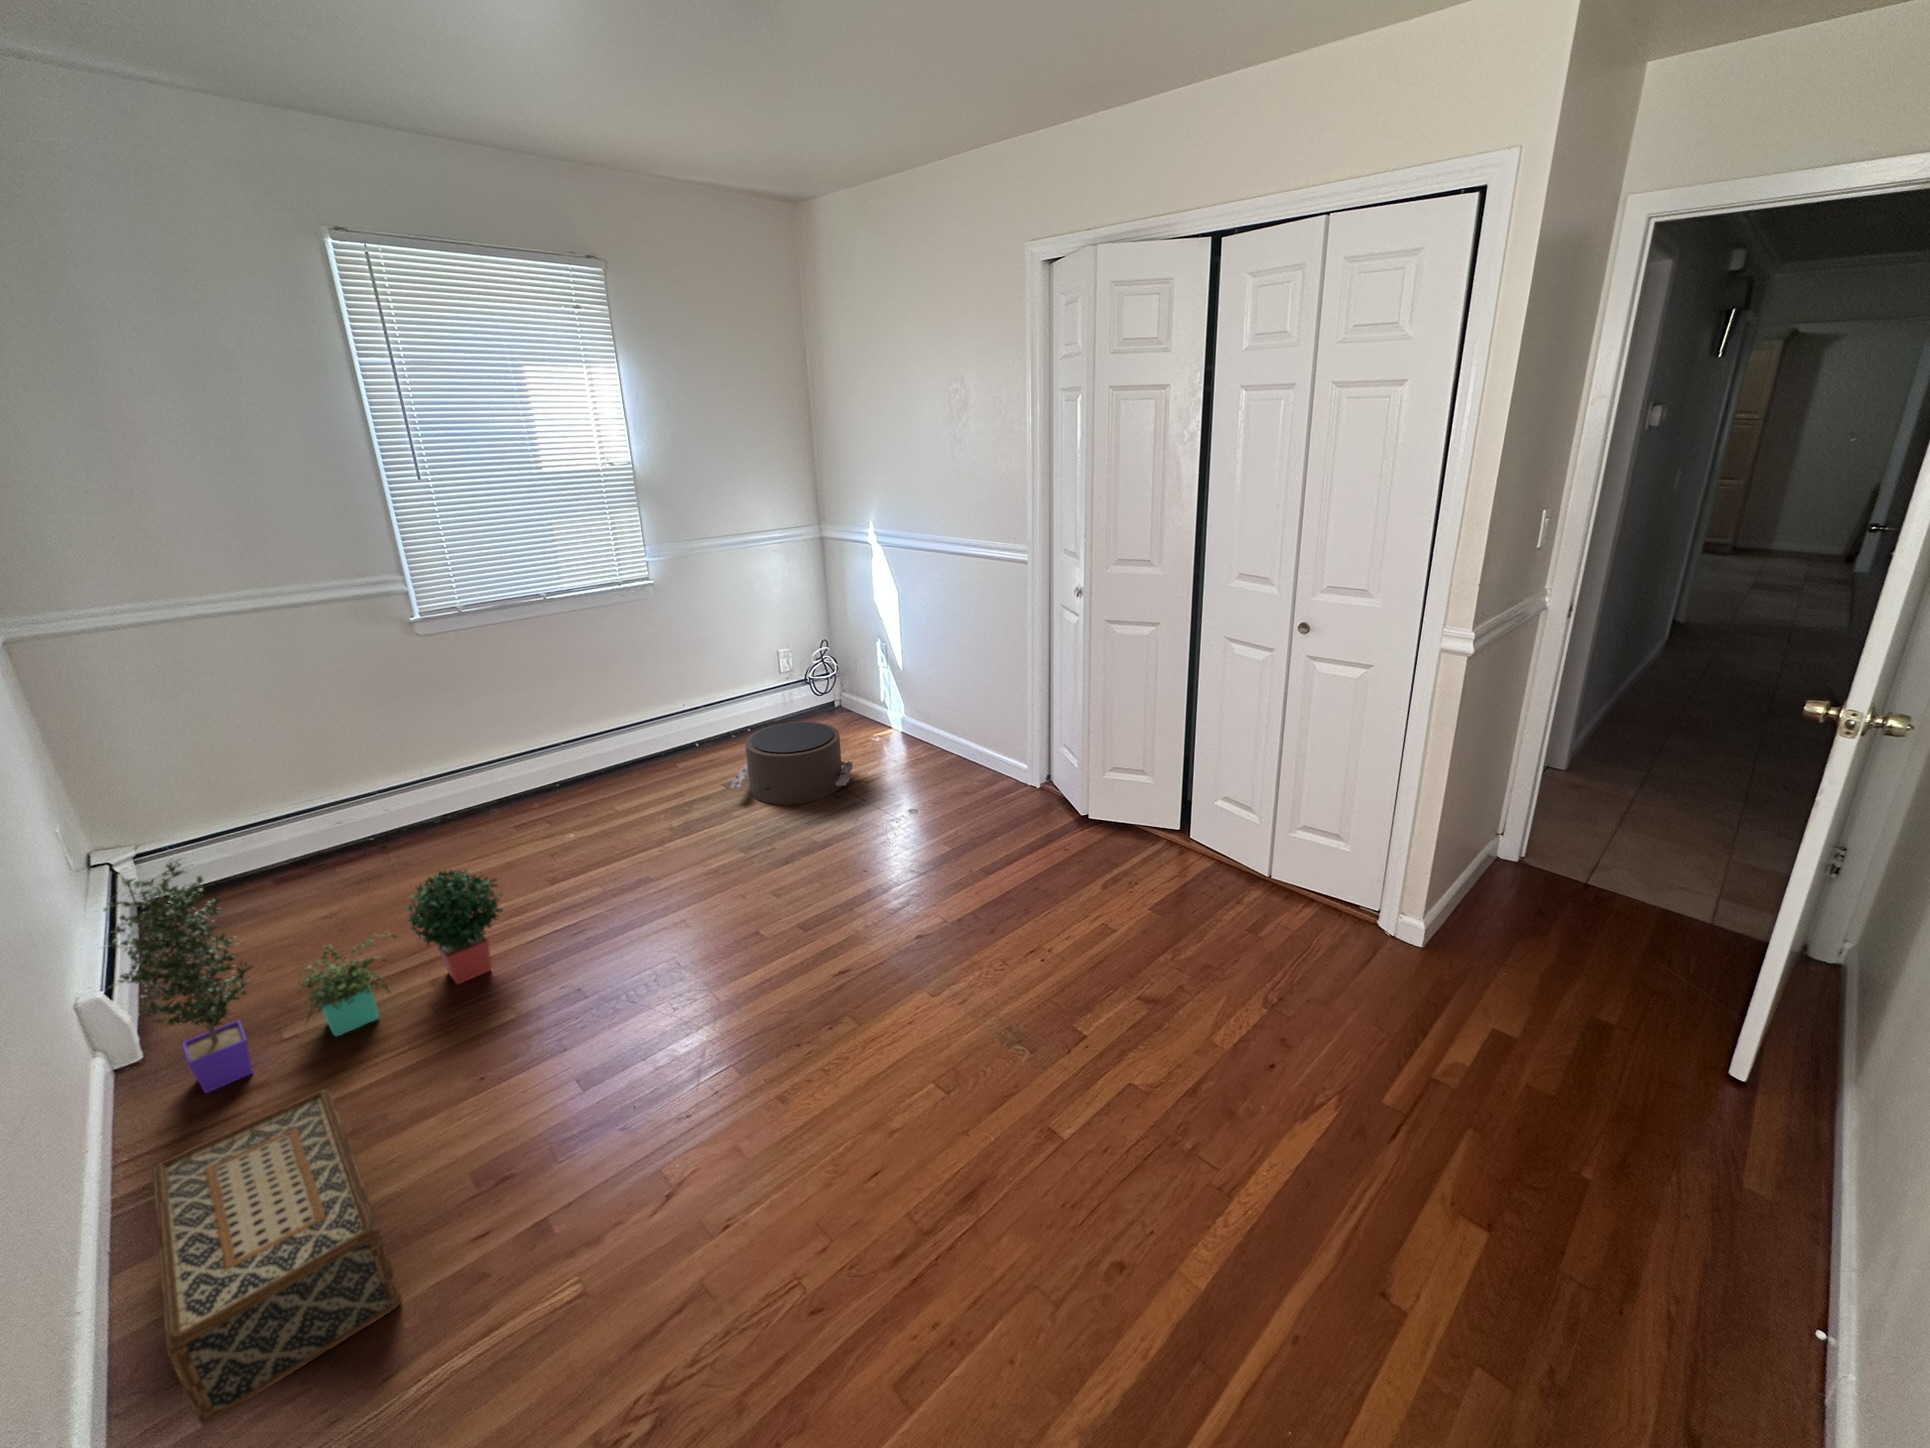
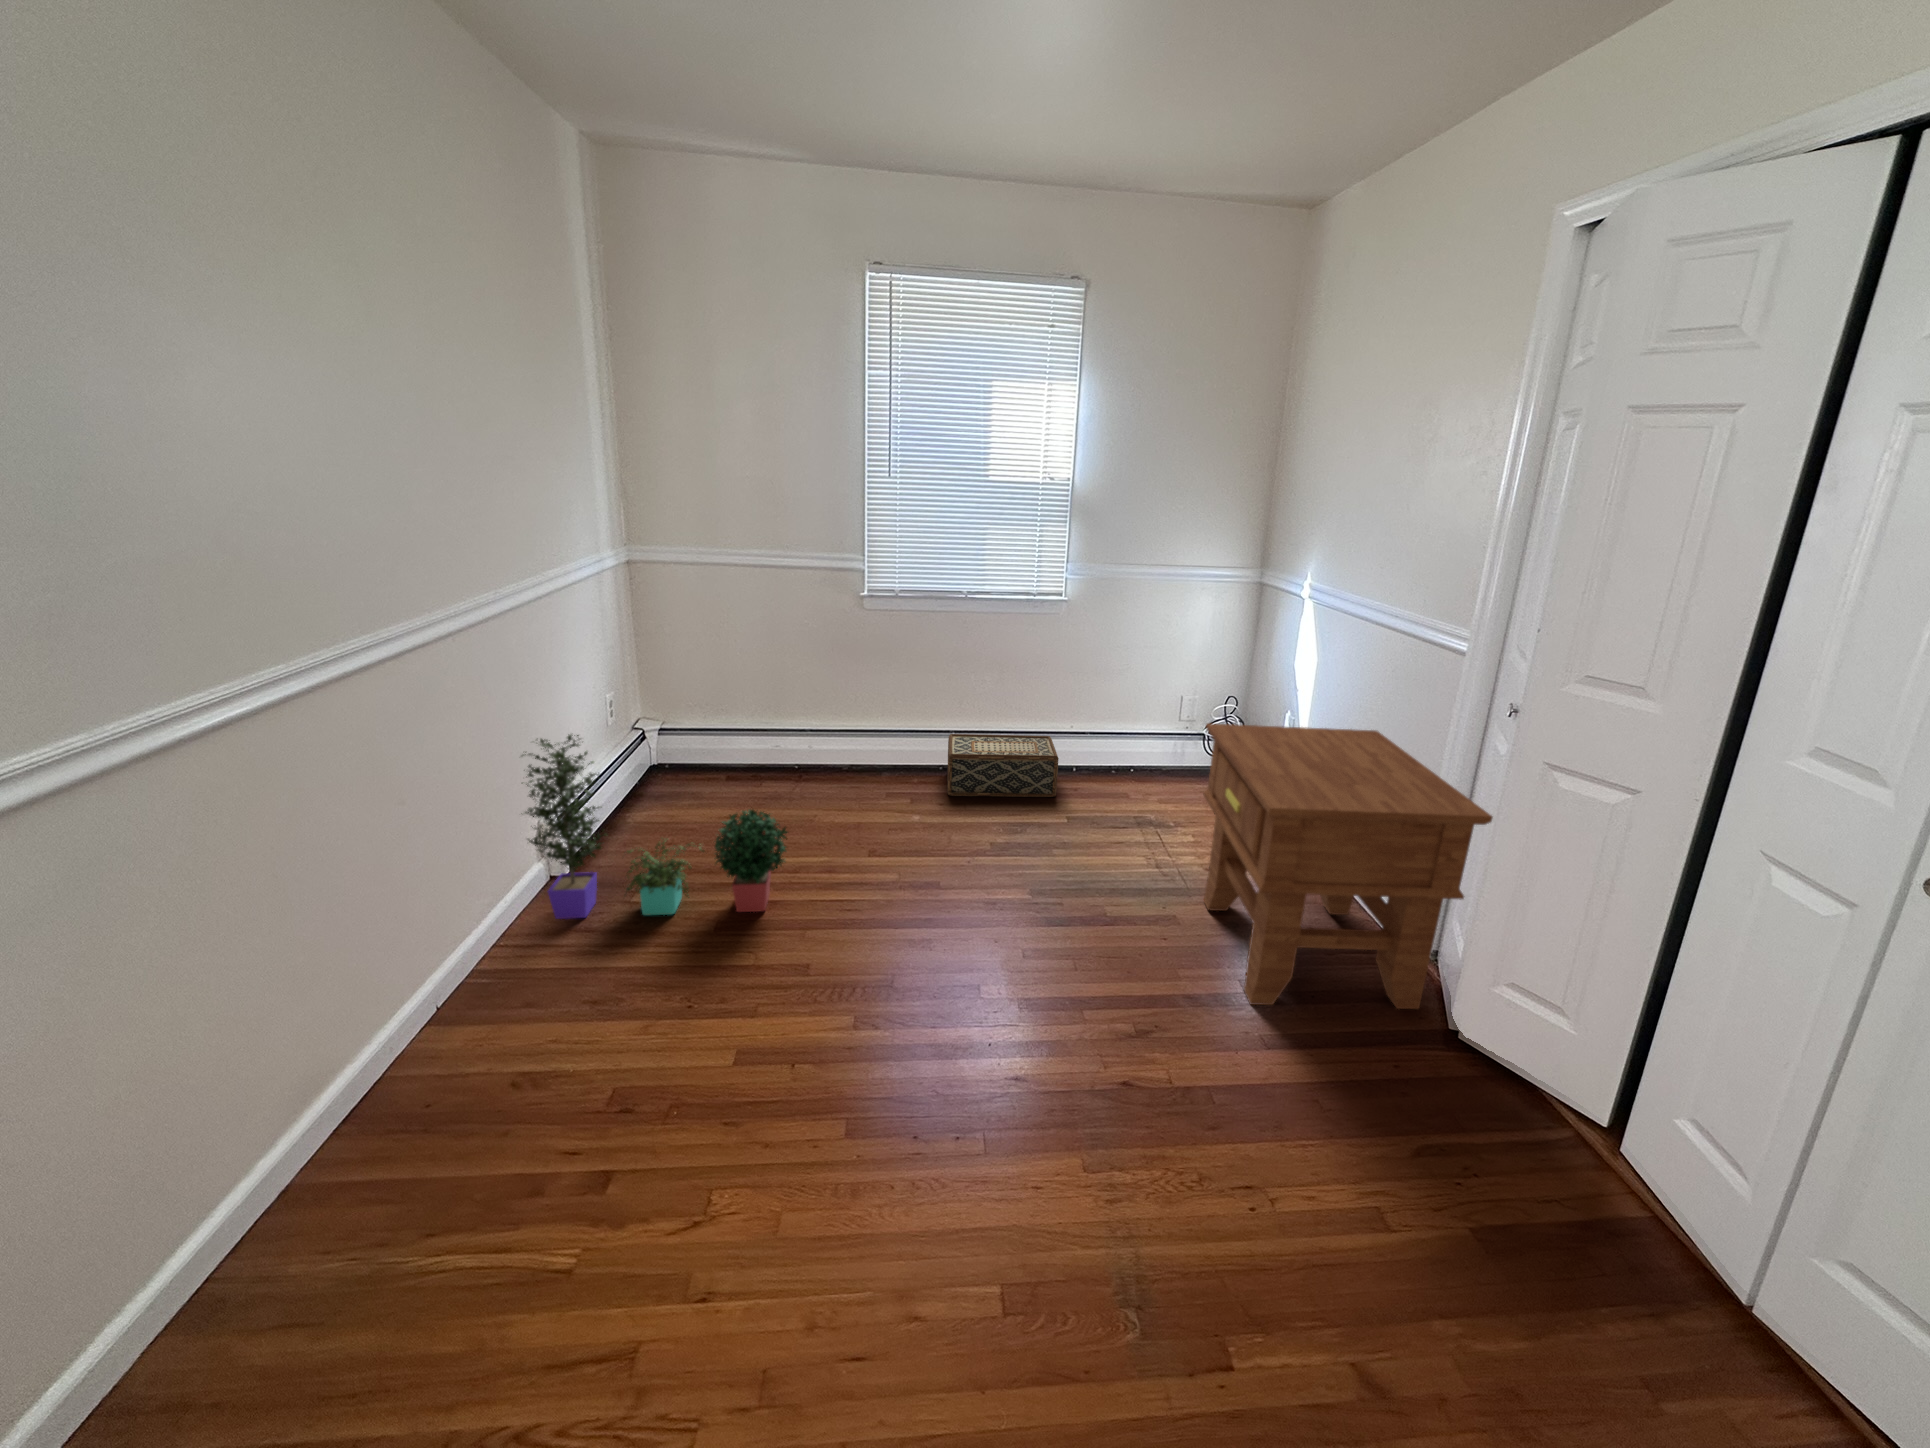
side table: none [858,635,1078,854] -> present [1203,723,1493,1009]
pouf: present [731,722,853,805] -> none [1061,770,1197,865]
woven basket: present [153,1089,402,1426] -> present [948,734,1059,797]

